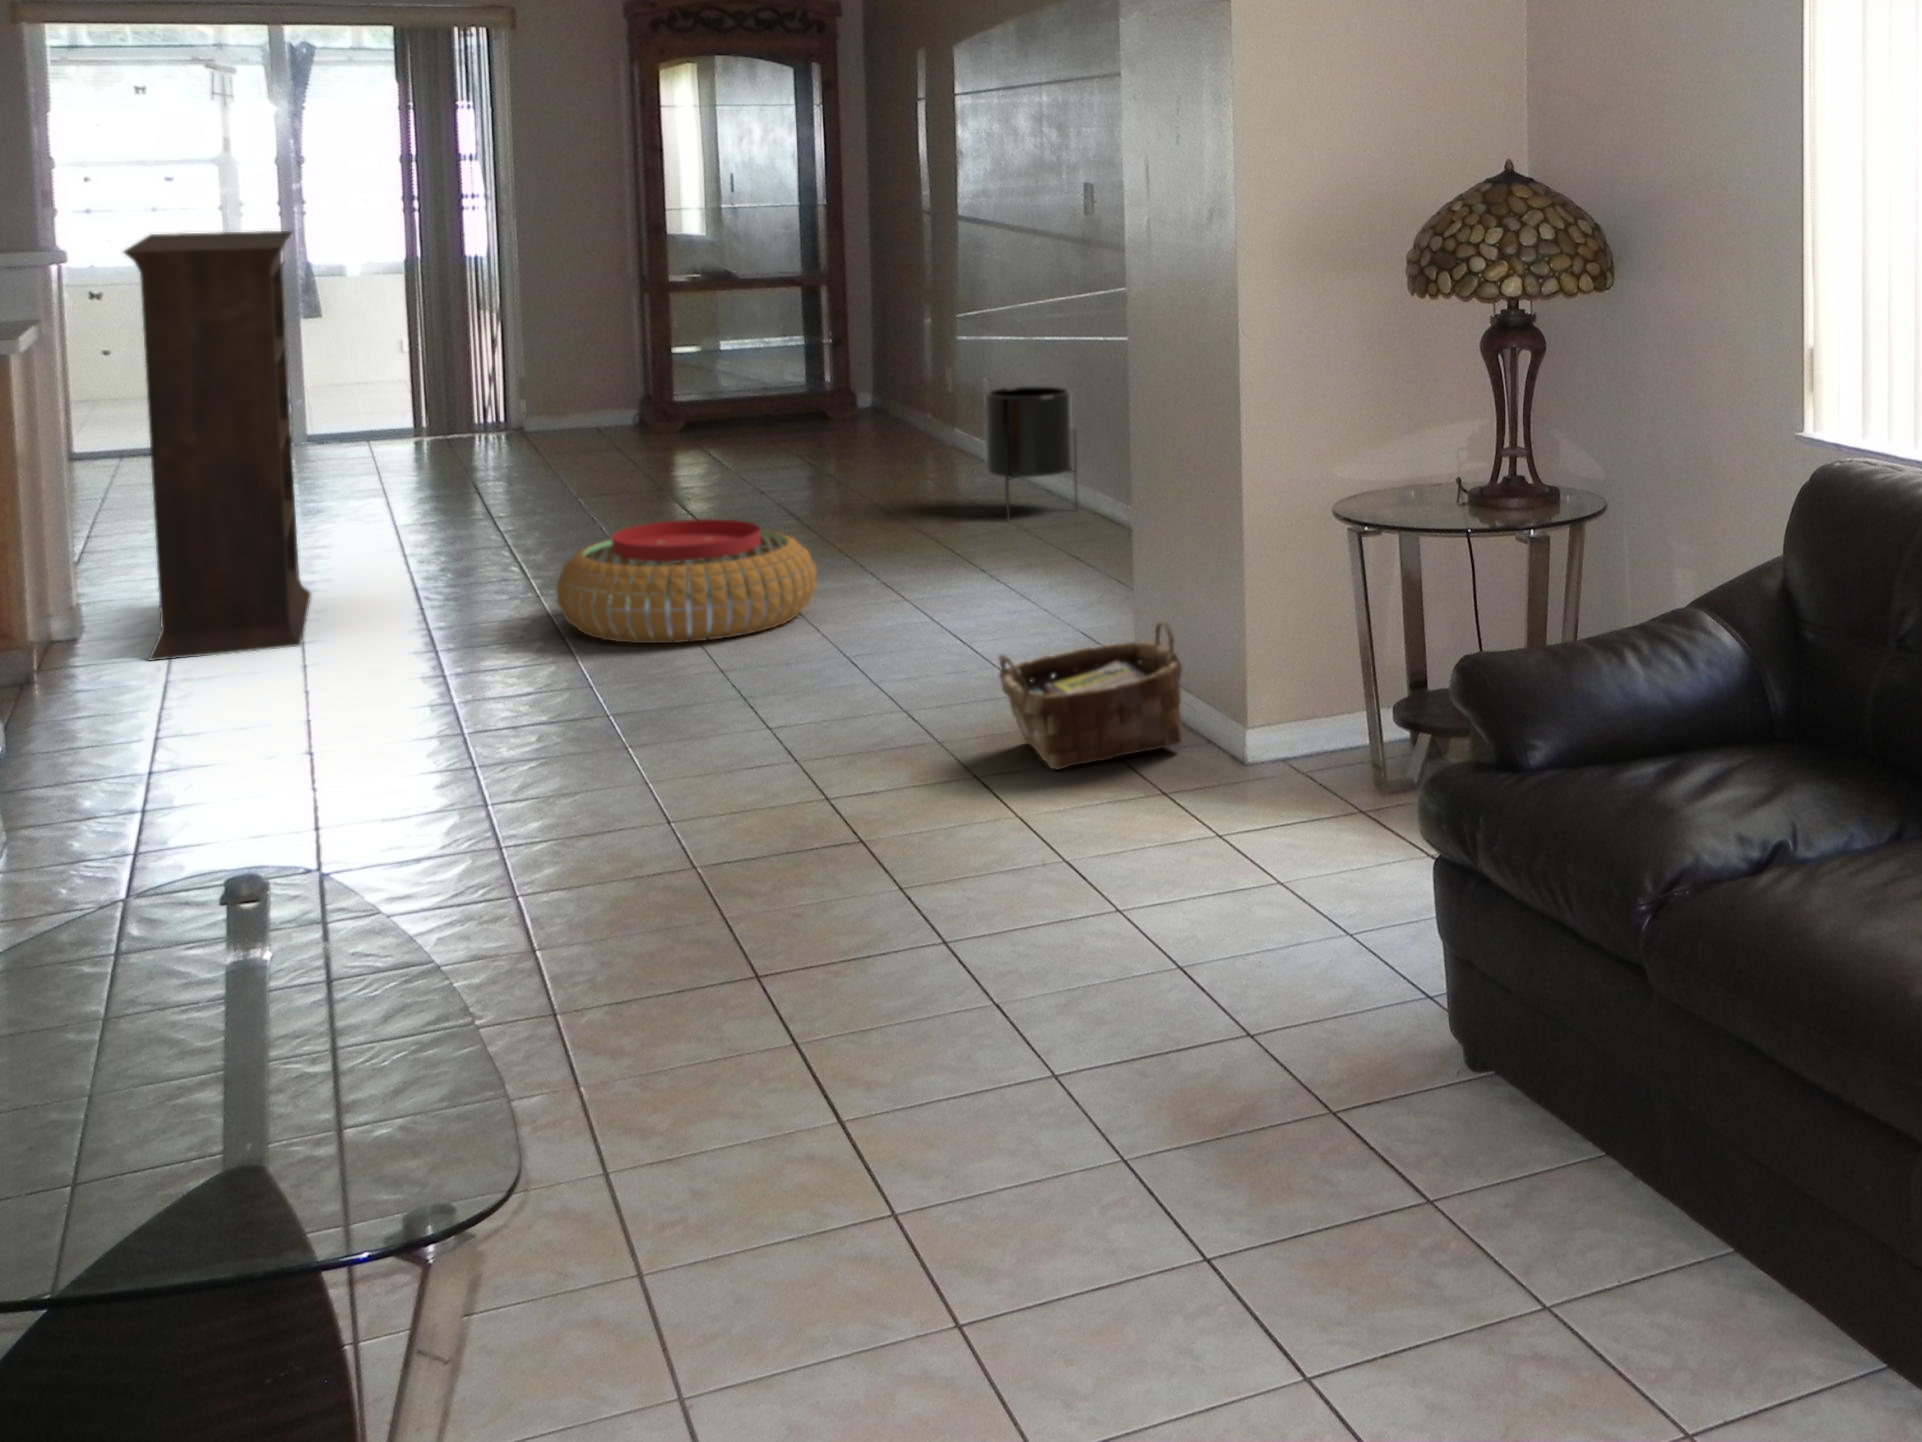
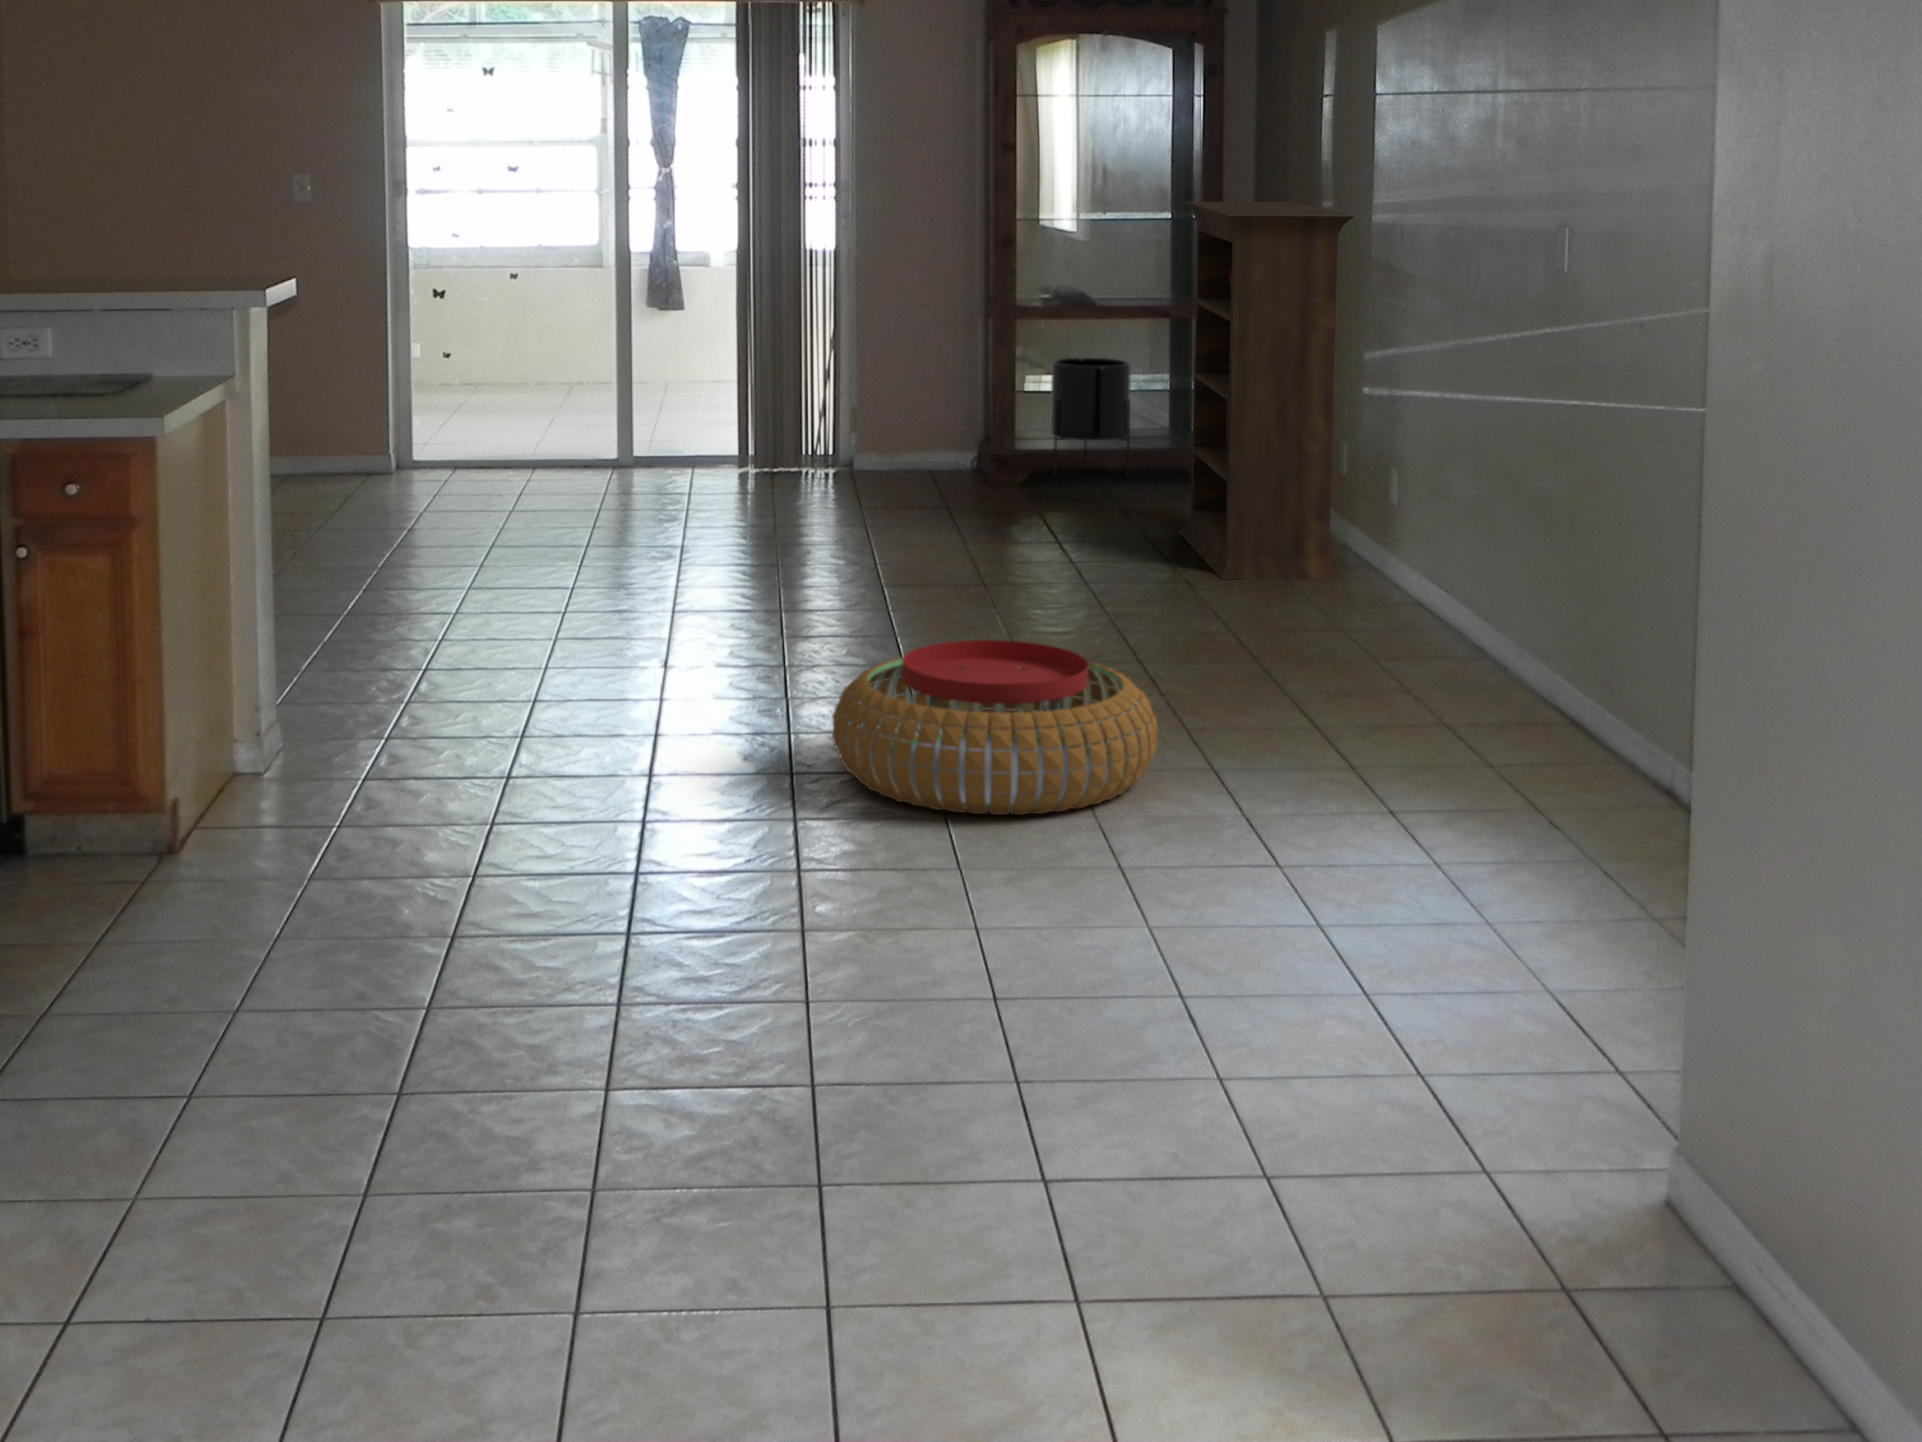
bookcase: present [124,231,311,660] -> present [1179,202,1354,579]
planter: present [985,387,1077,519] -> present [1050,358,1131,476]
woven basket: present [999,620,1182,769] -> none [1408,932,1707,1165]

